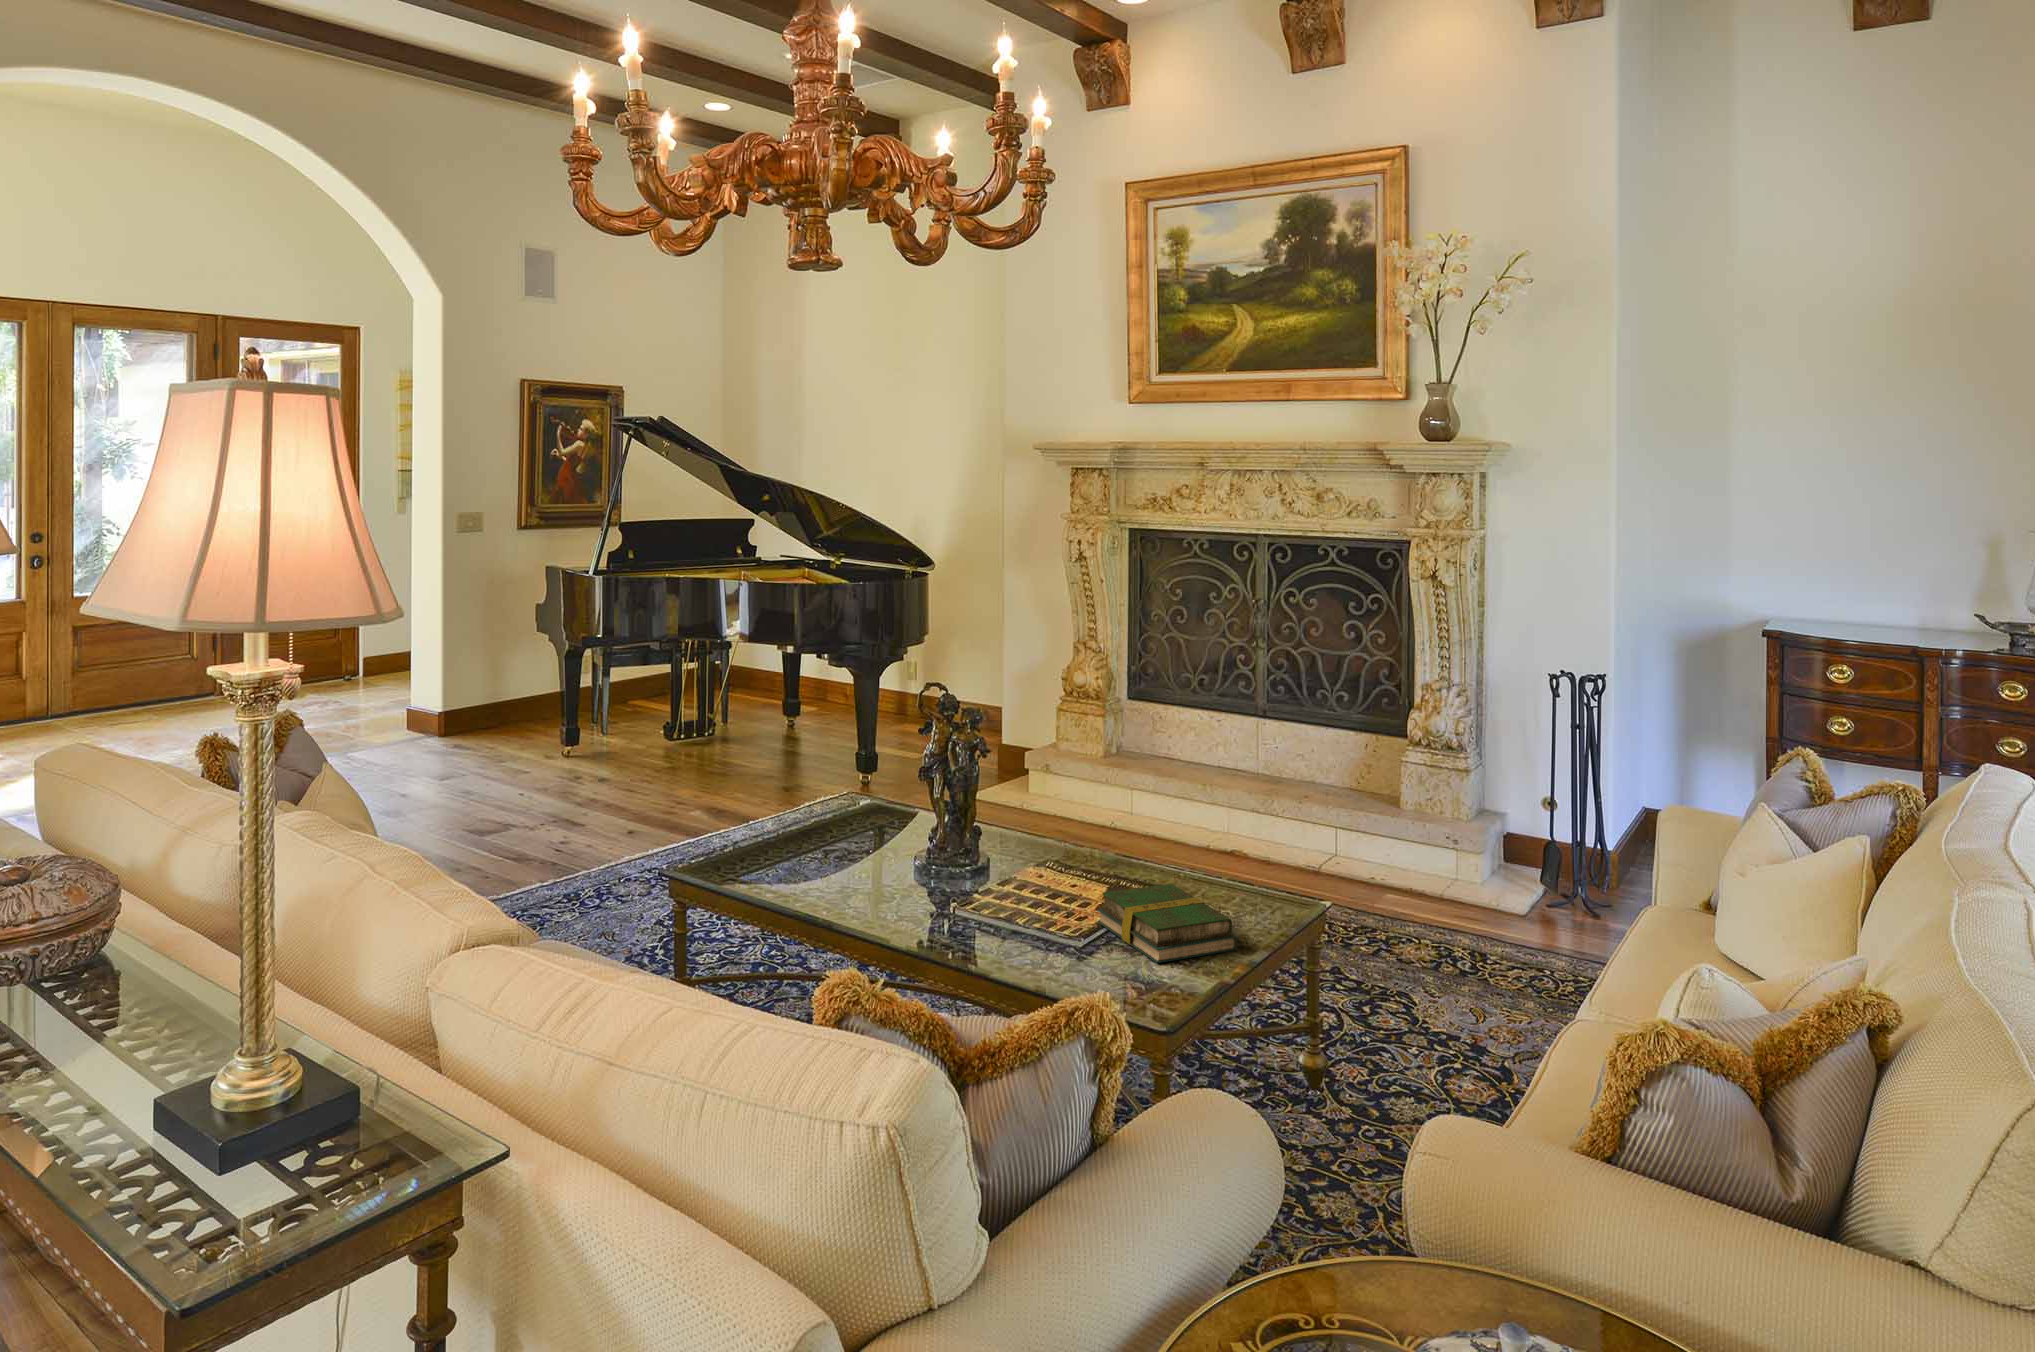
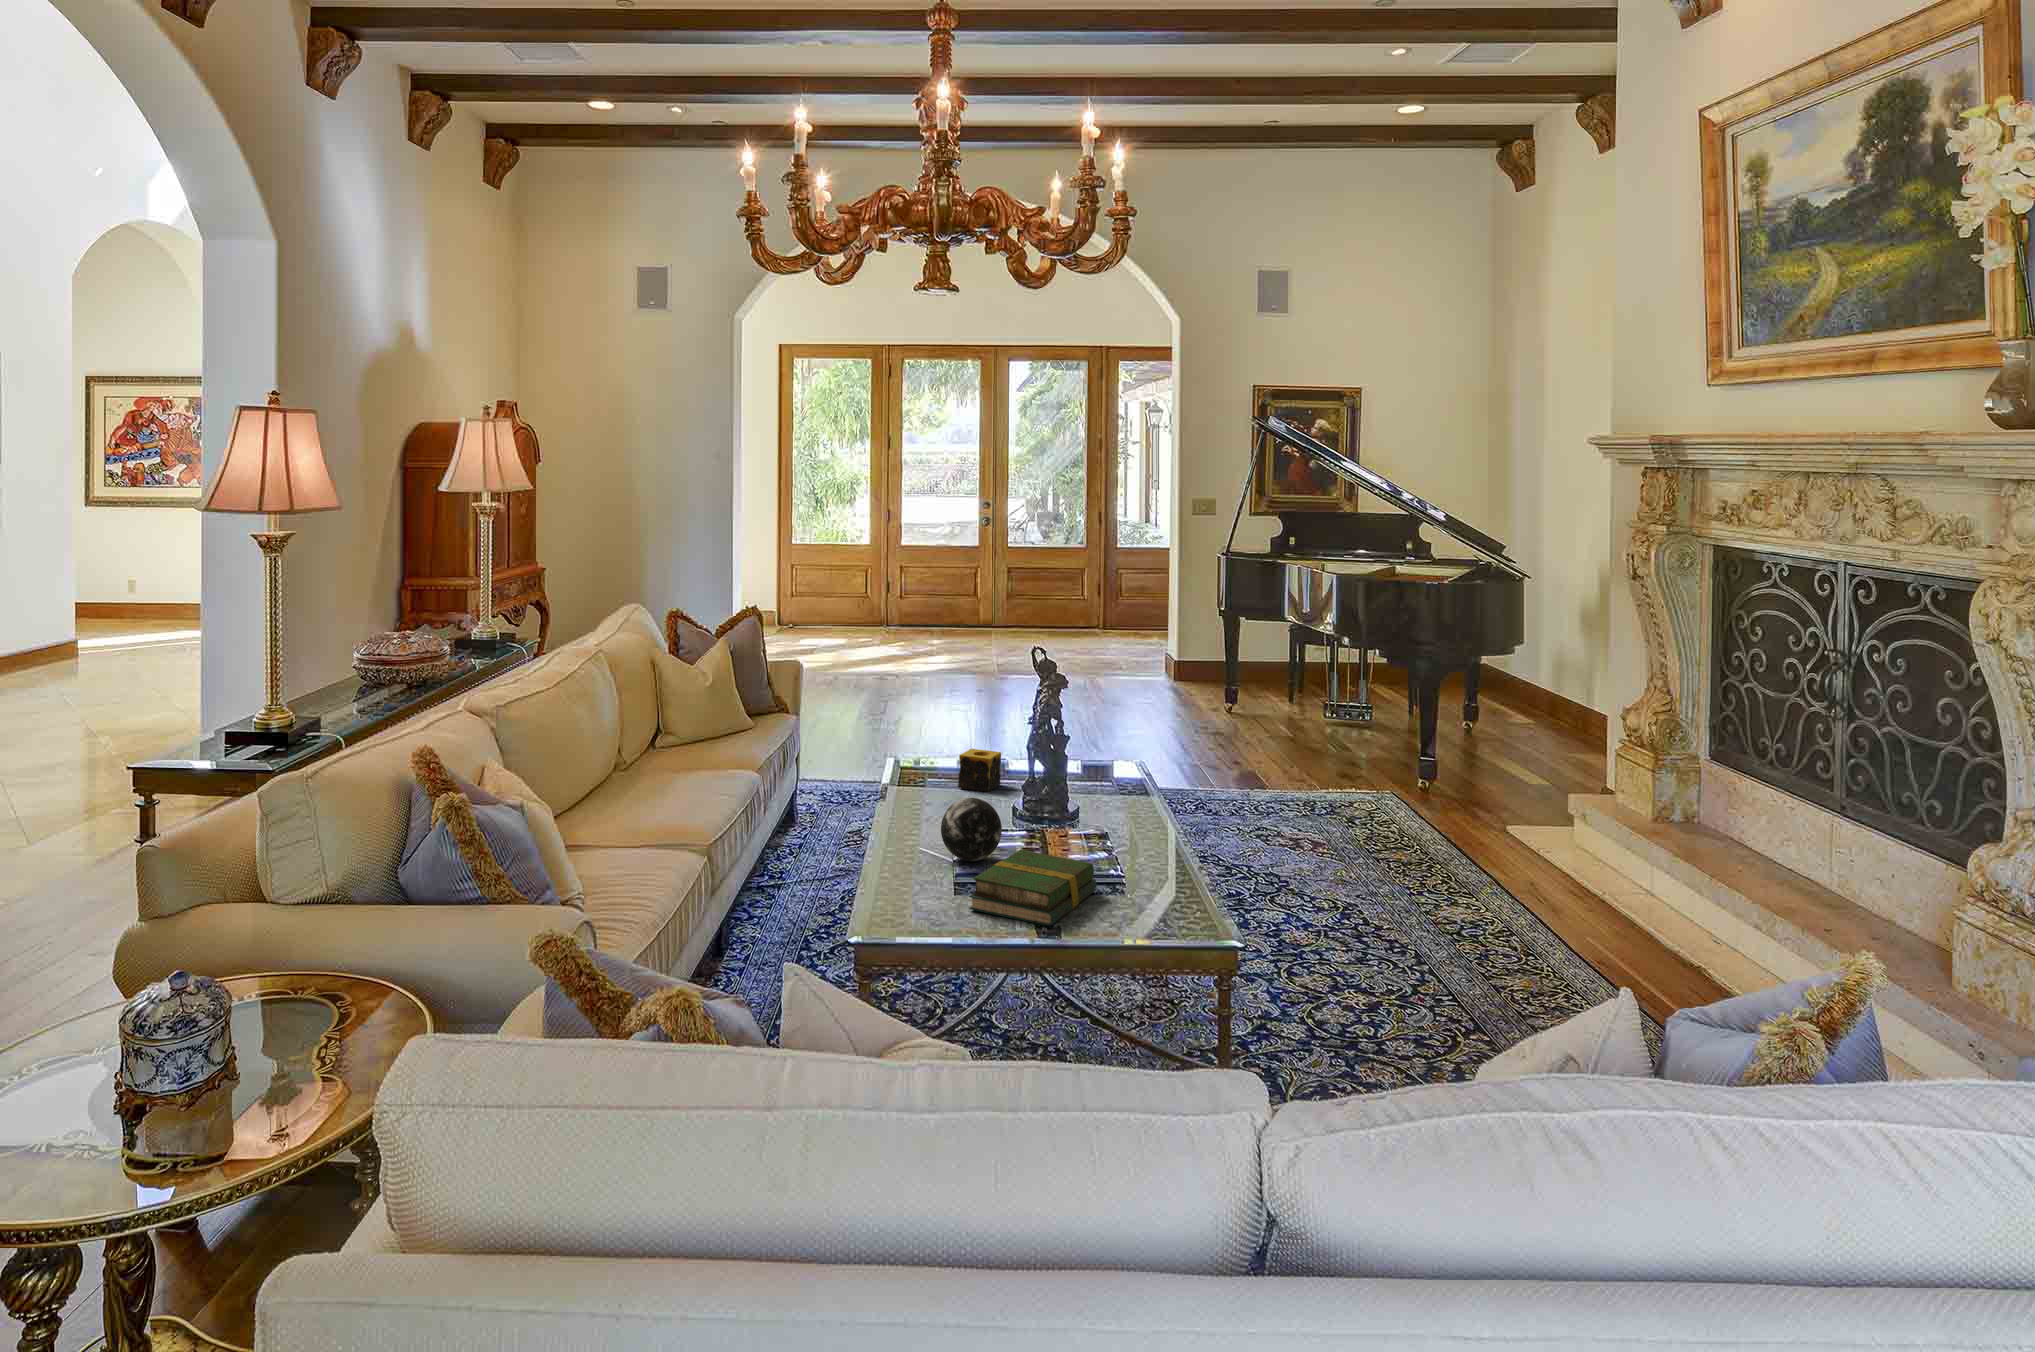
candle: none [779,813,827,864] -> present [958,749,1001,792]
decorative orb: none [984,856,1051,925] -> present [941,798,1002,861]

